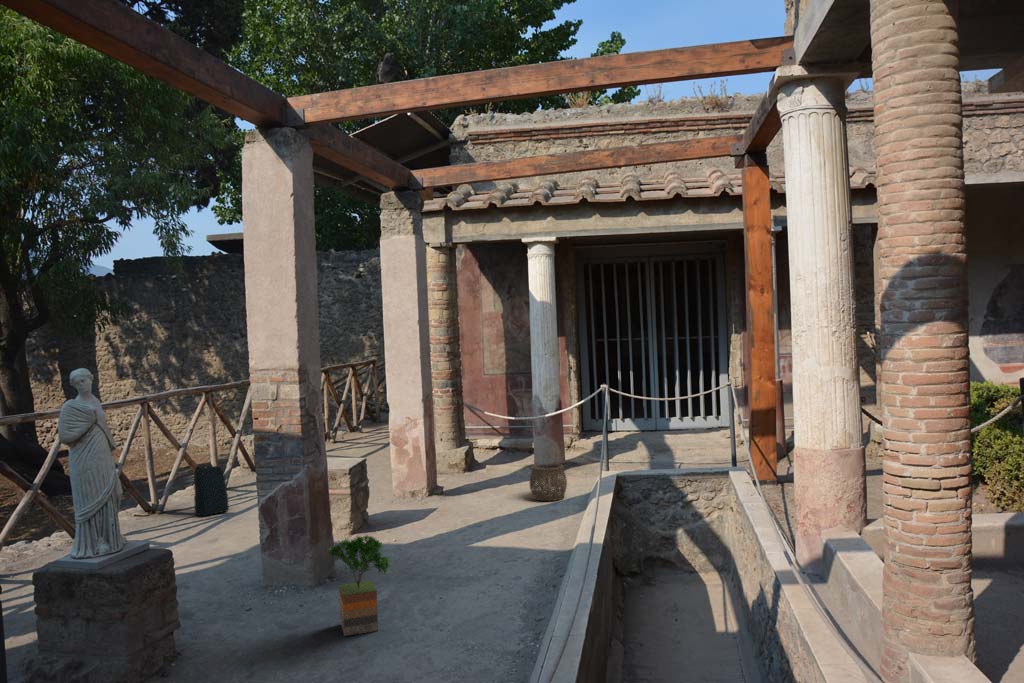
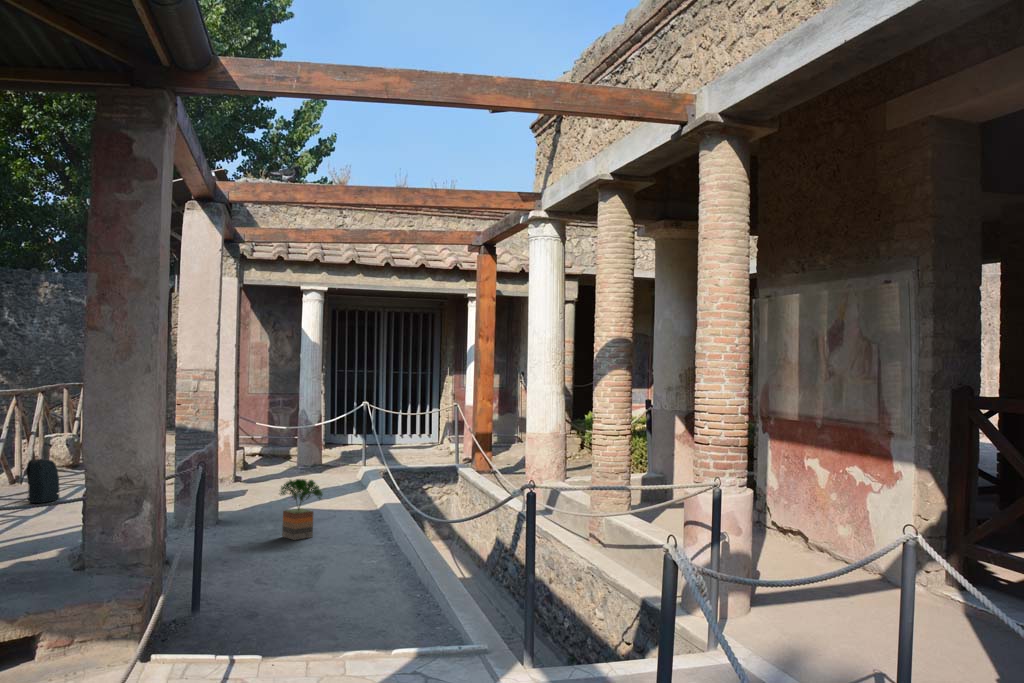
woven basket: present [530,463,567,501] -> none [321,458,350,486]

